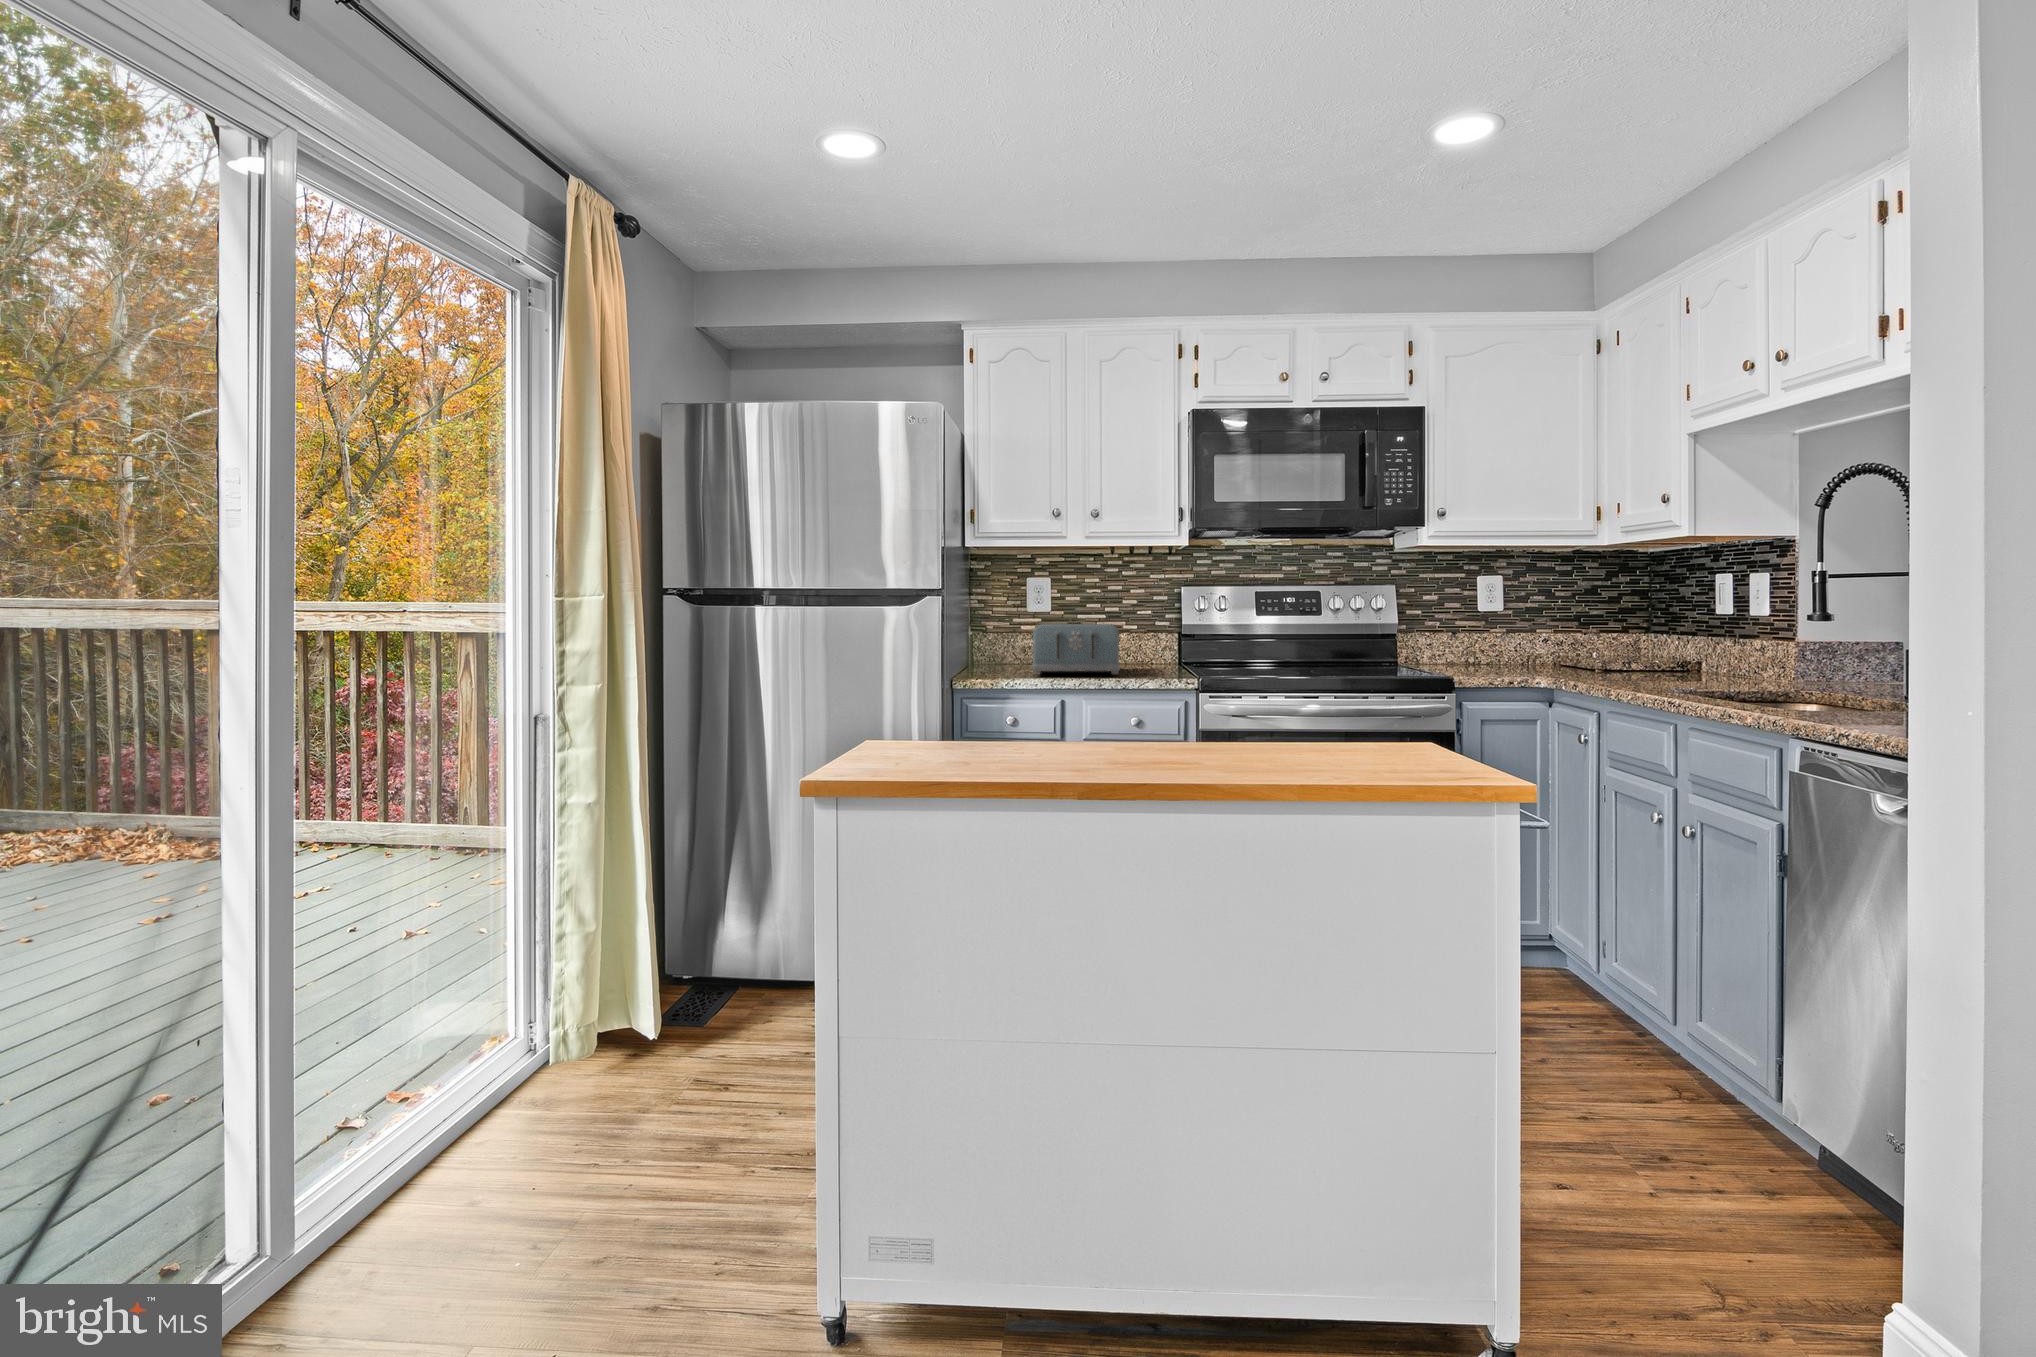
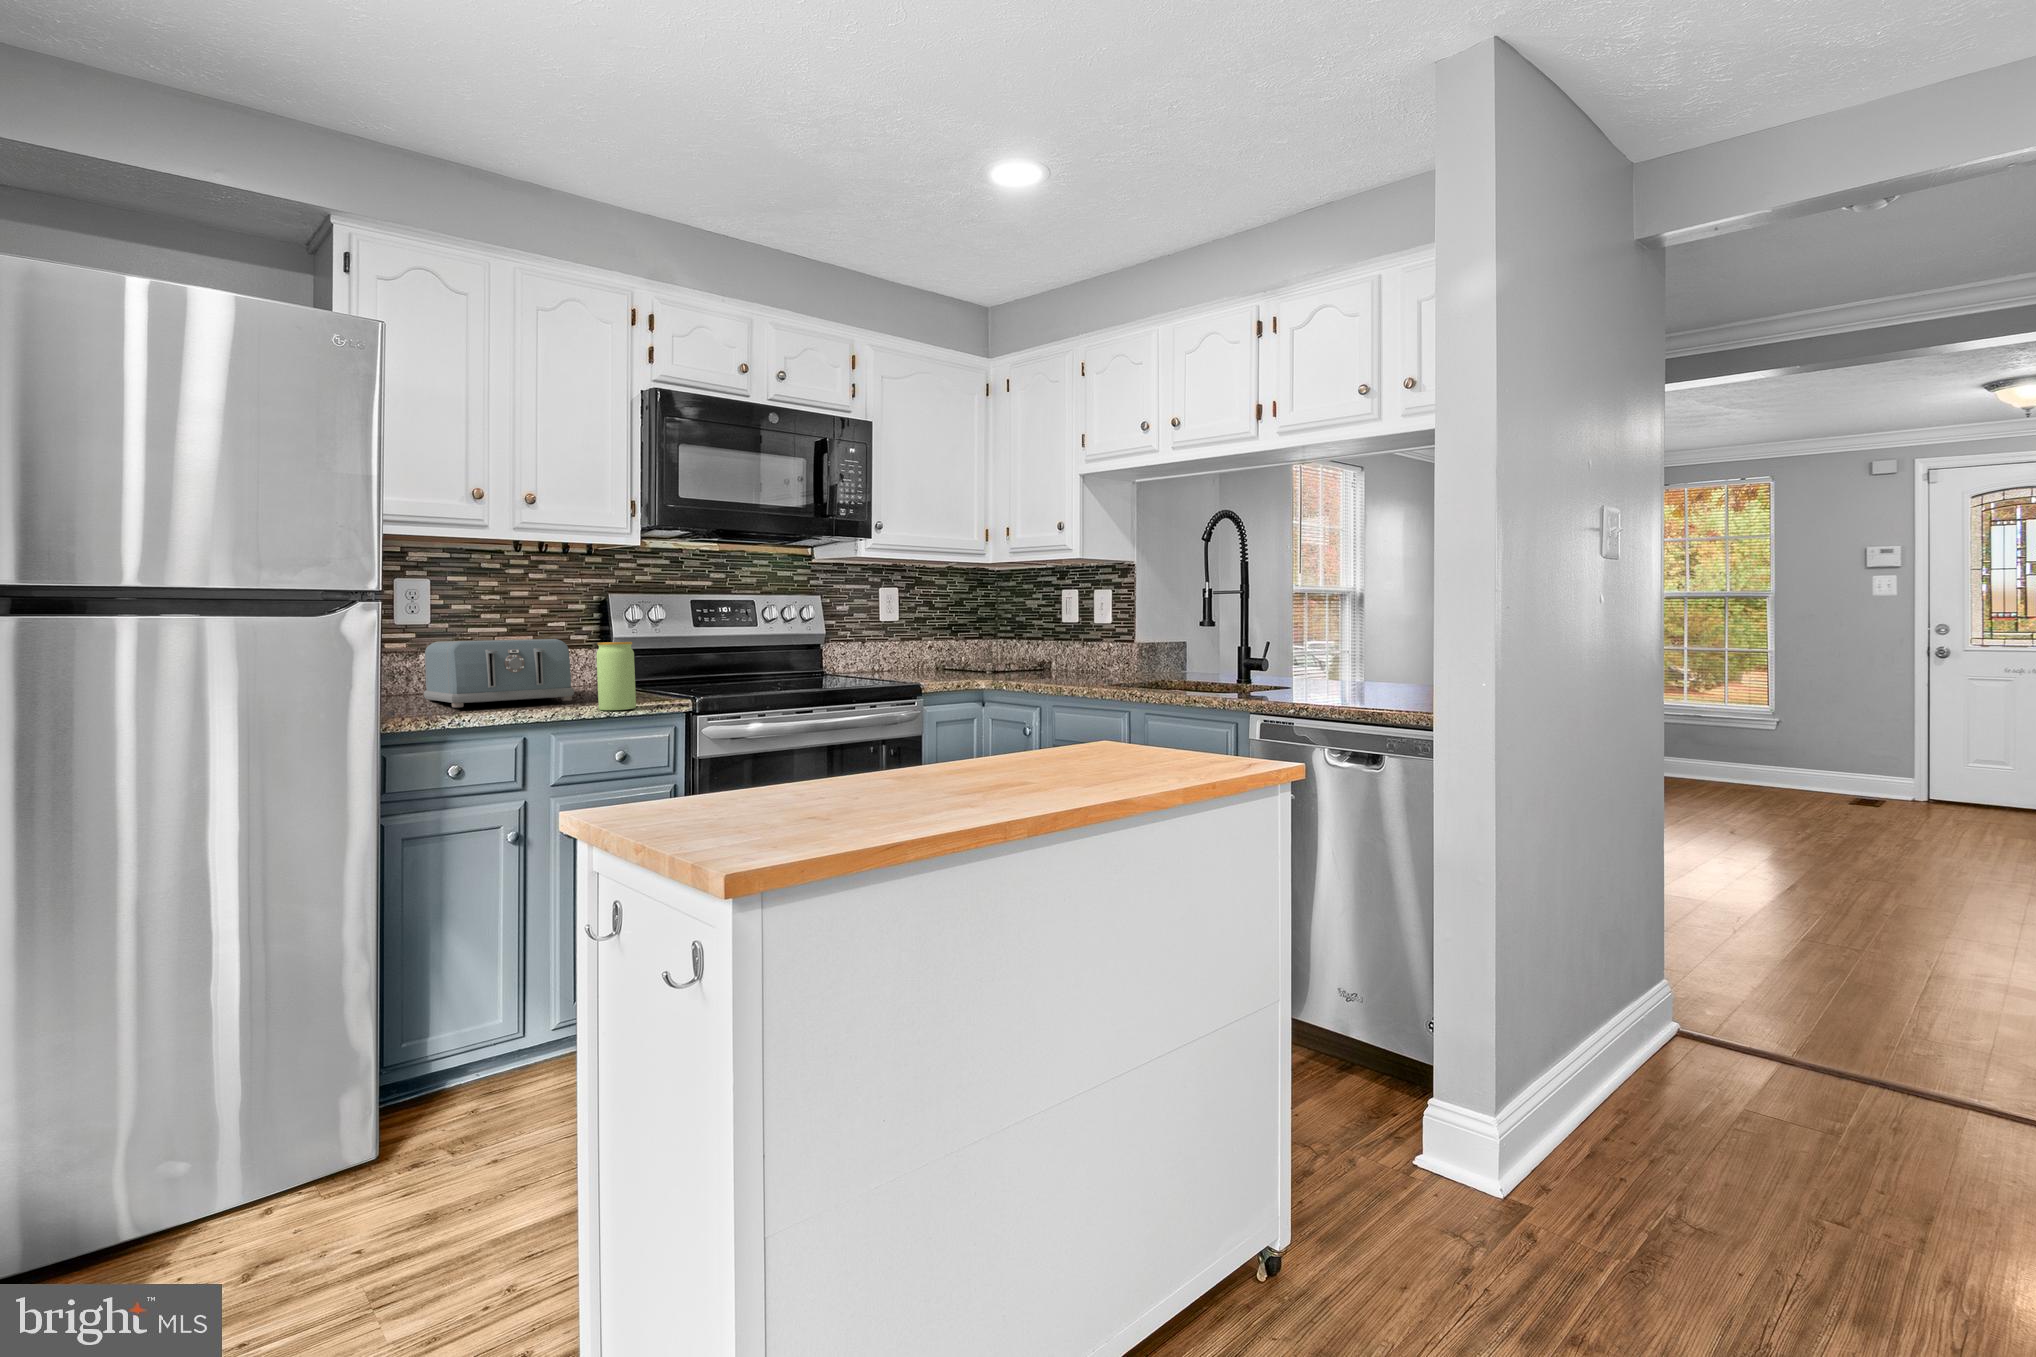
jar: none [1121,627,1149,683] -> present [596,642,636,710]

